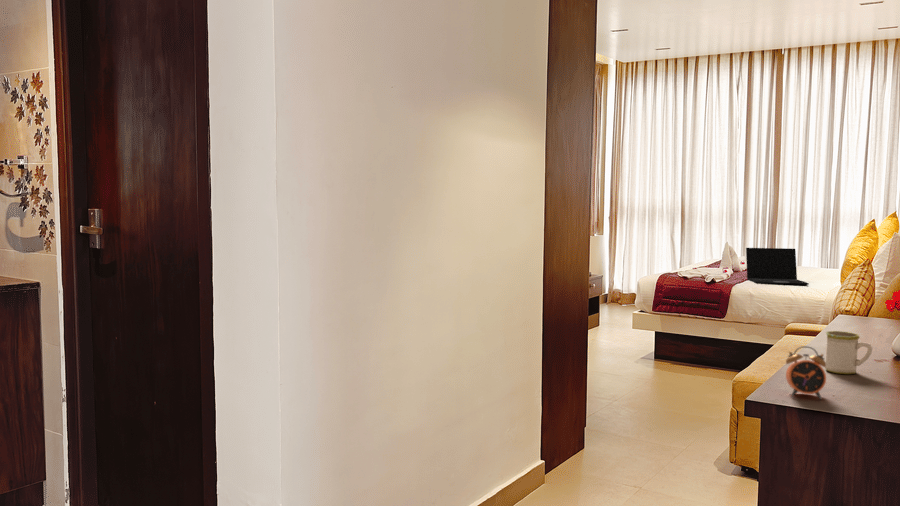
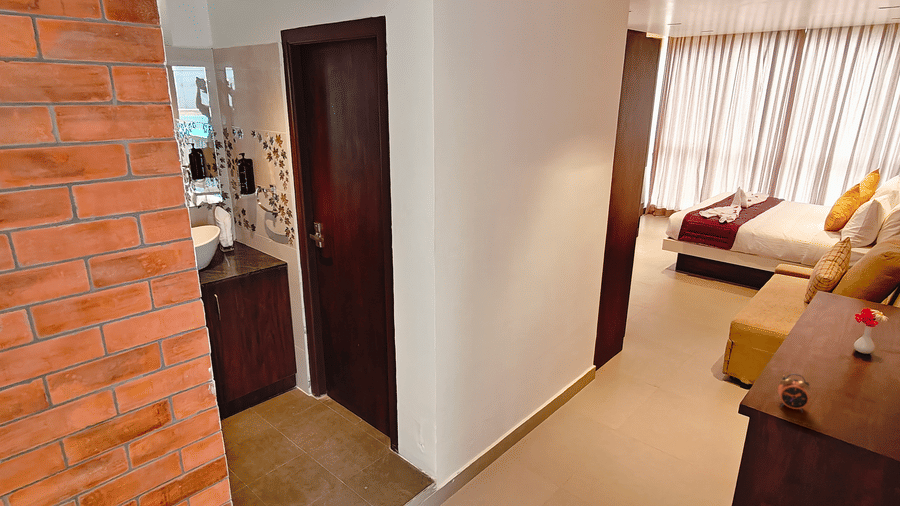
laptop: present [746,248,809,285] -> none [752,197,800,228]
mug: present [825,331,872,374] -> none [808,344,848,378]

